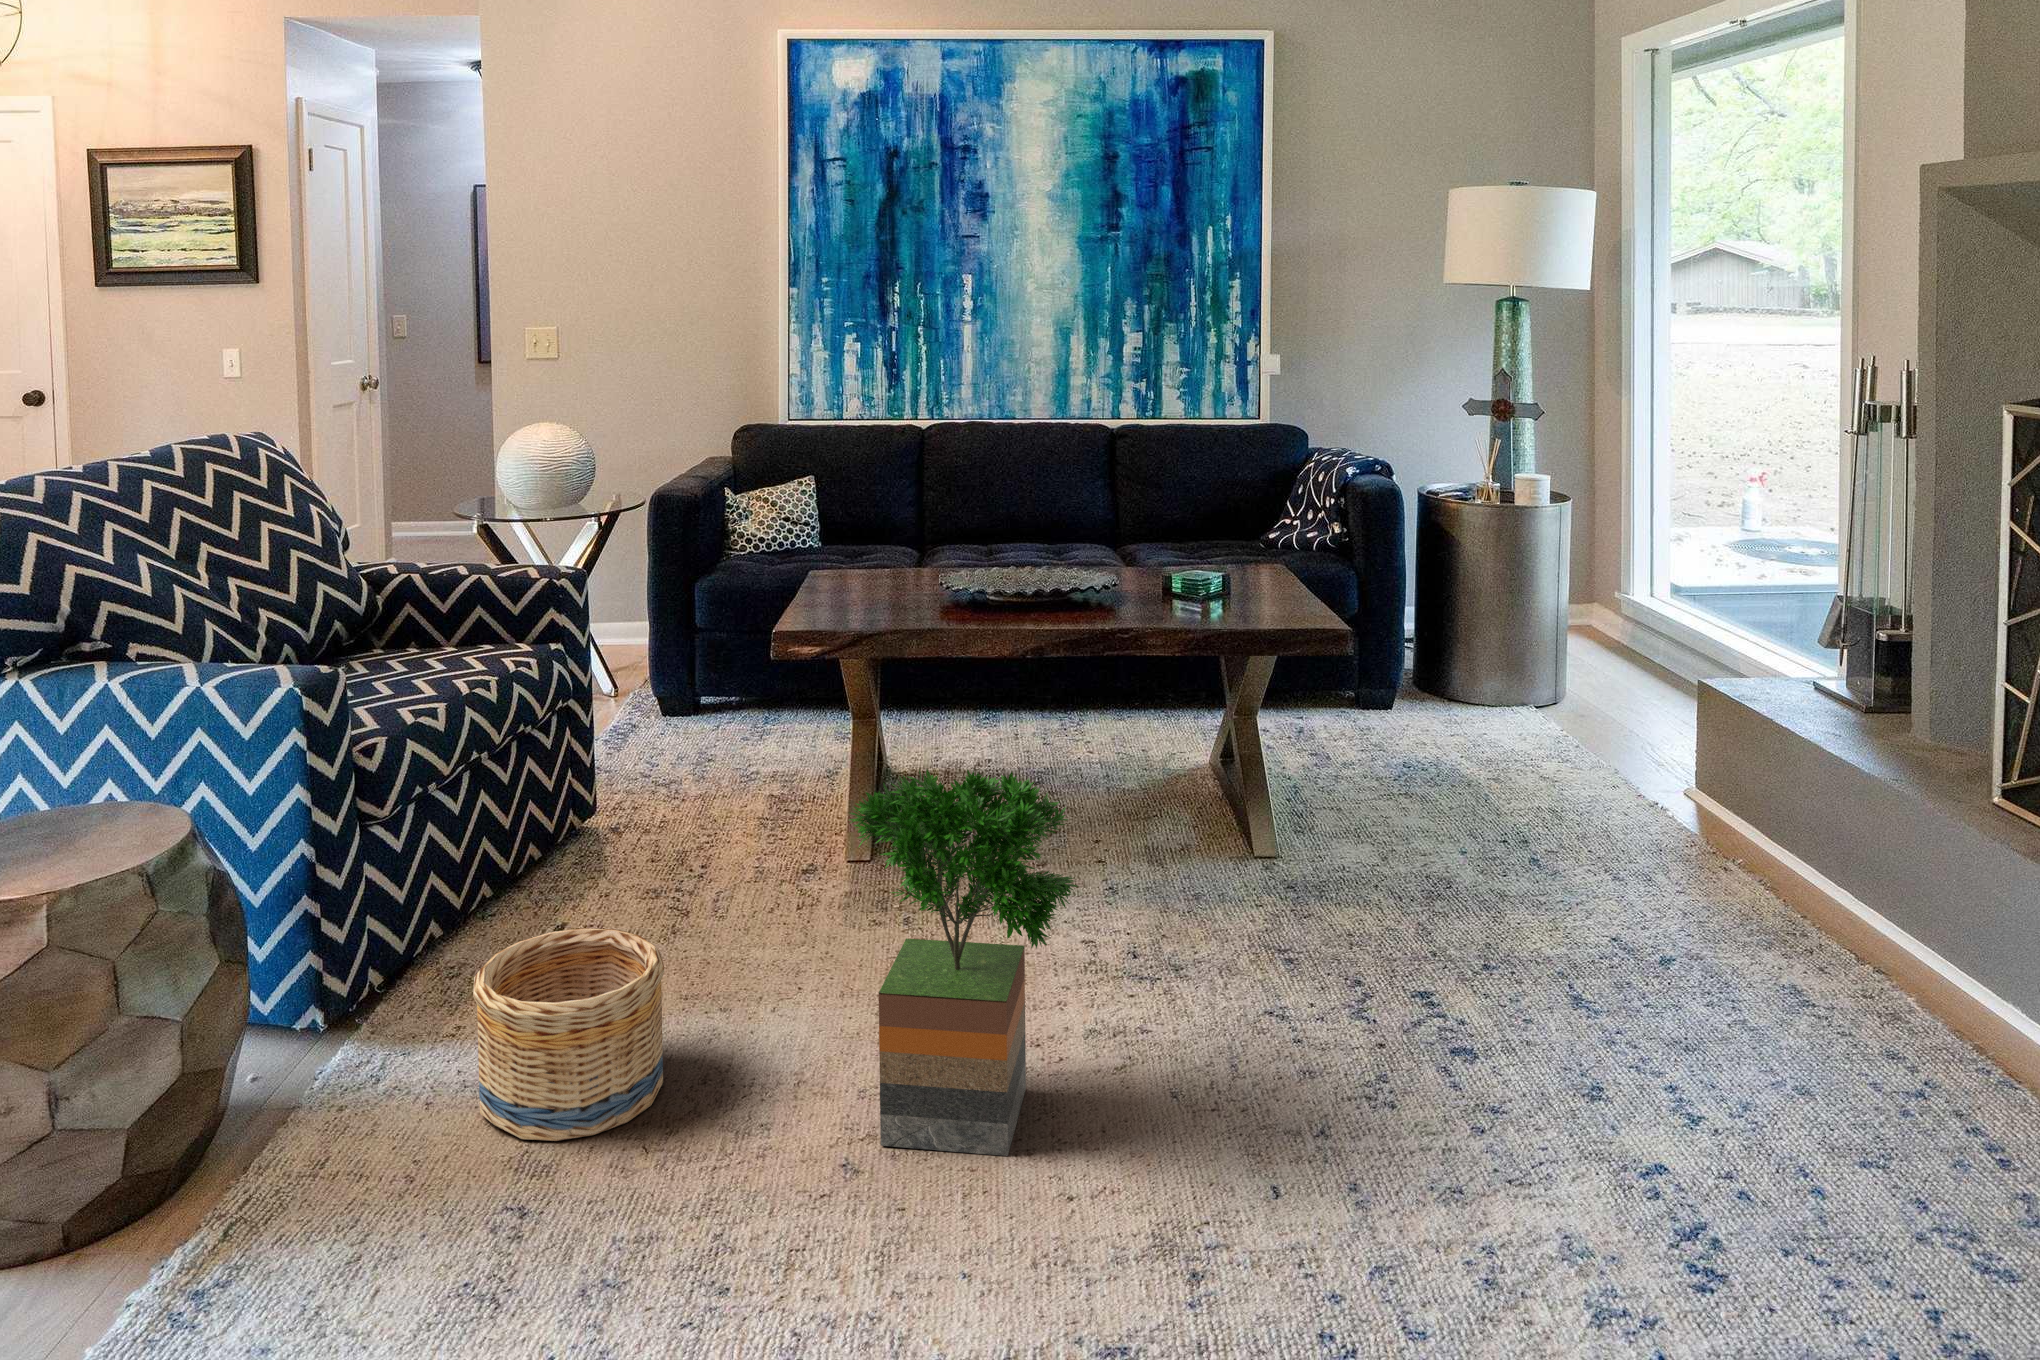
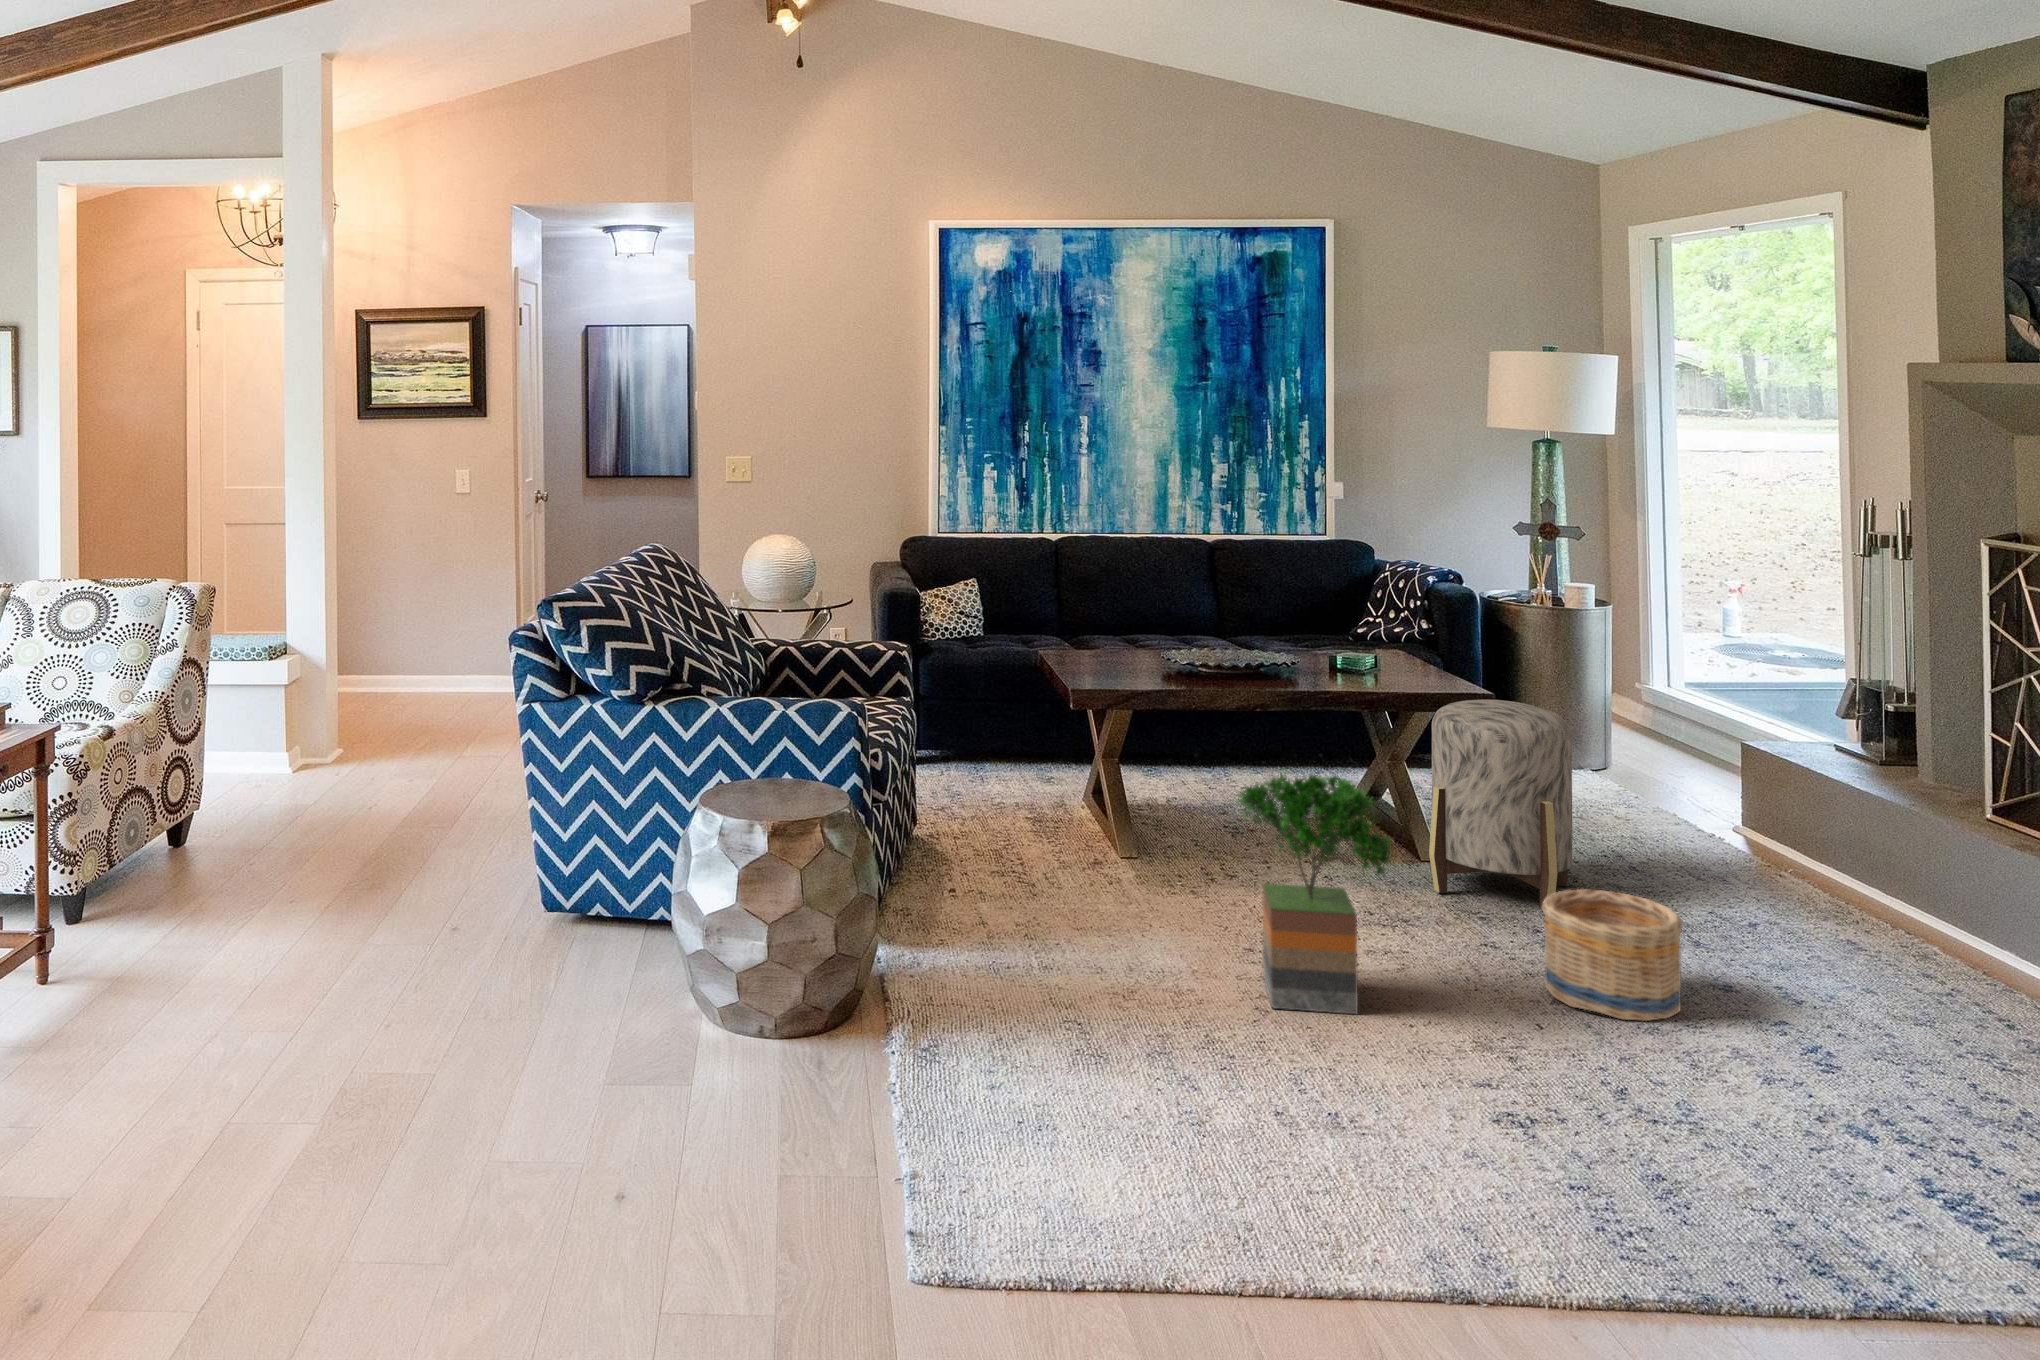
ottoman: none [1241,638,1443,940] -> present [1429,700,1572,909]
basket: present [473,928,664,1141] -> present [1542,889,1682,1021]

